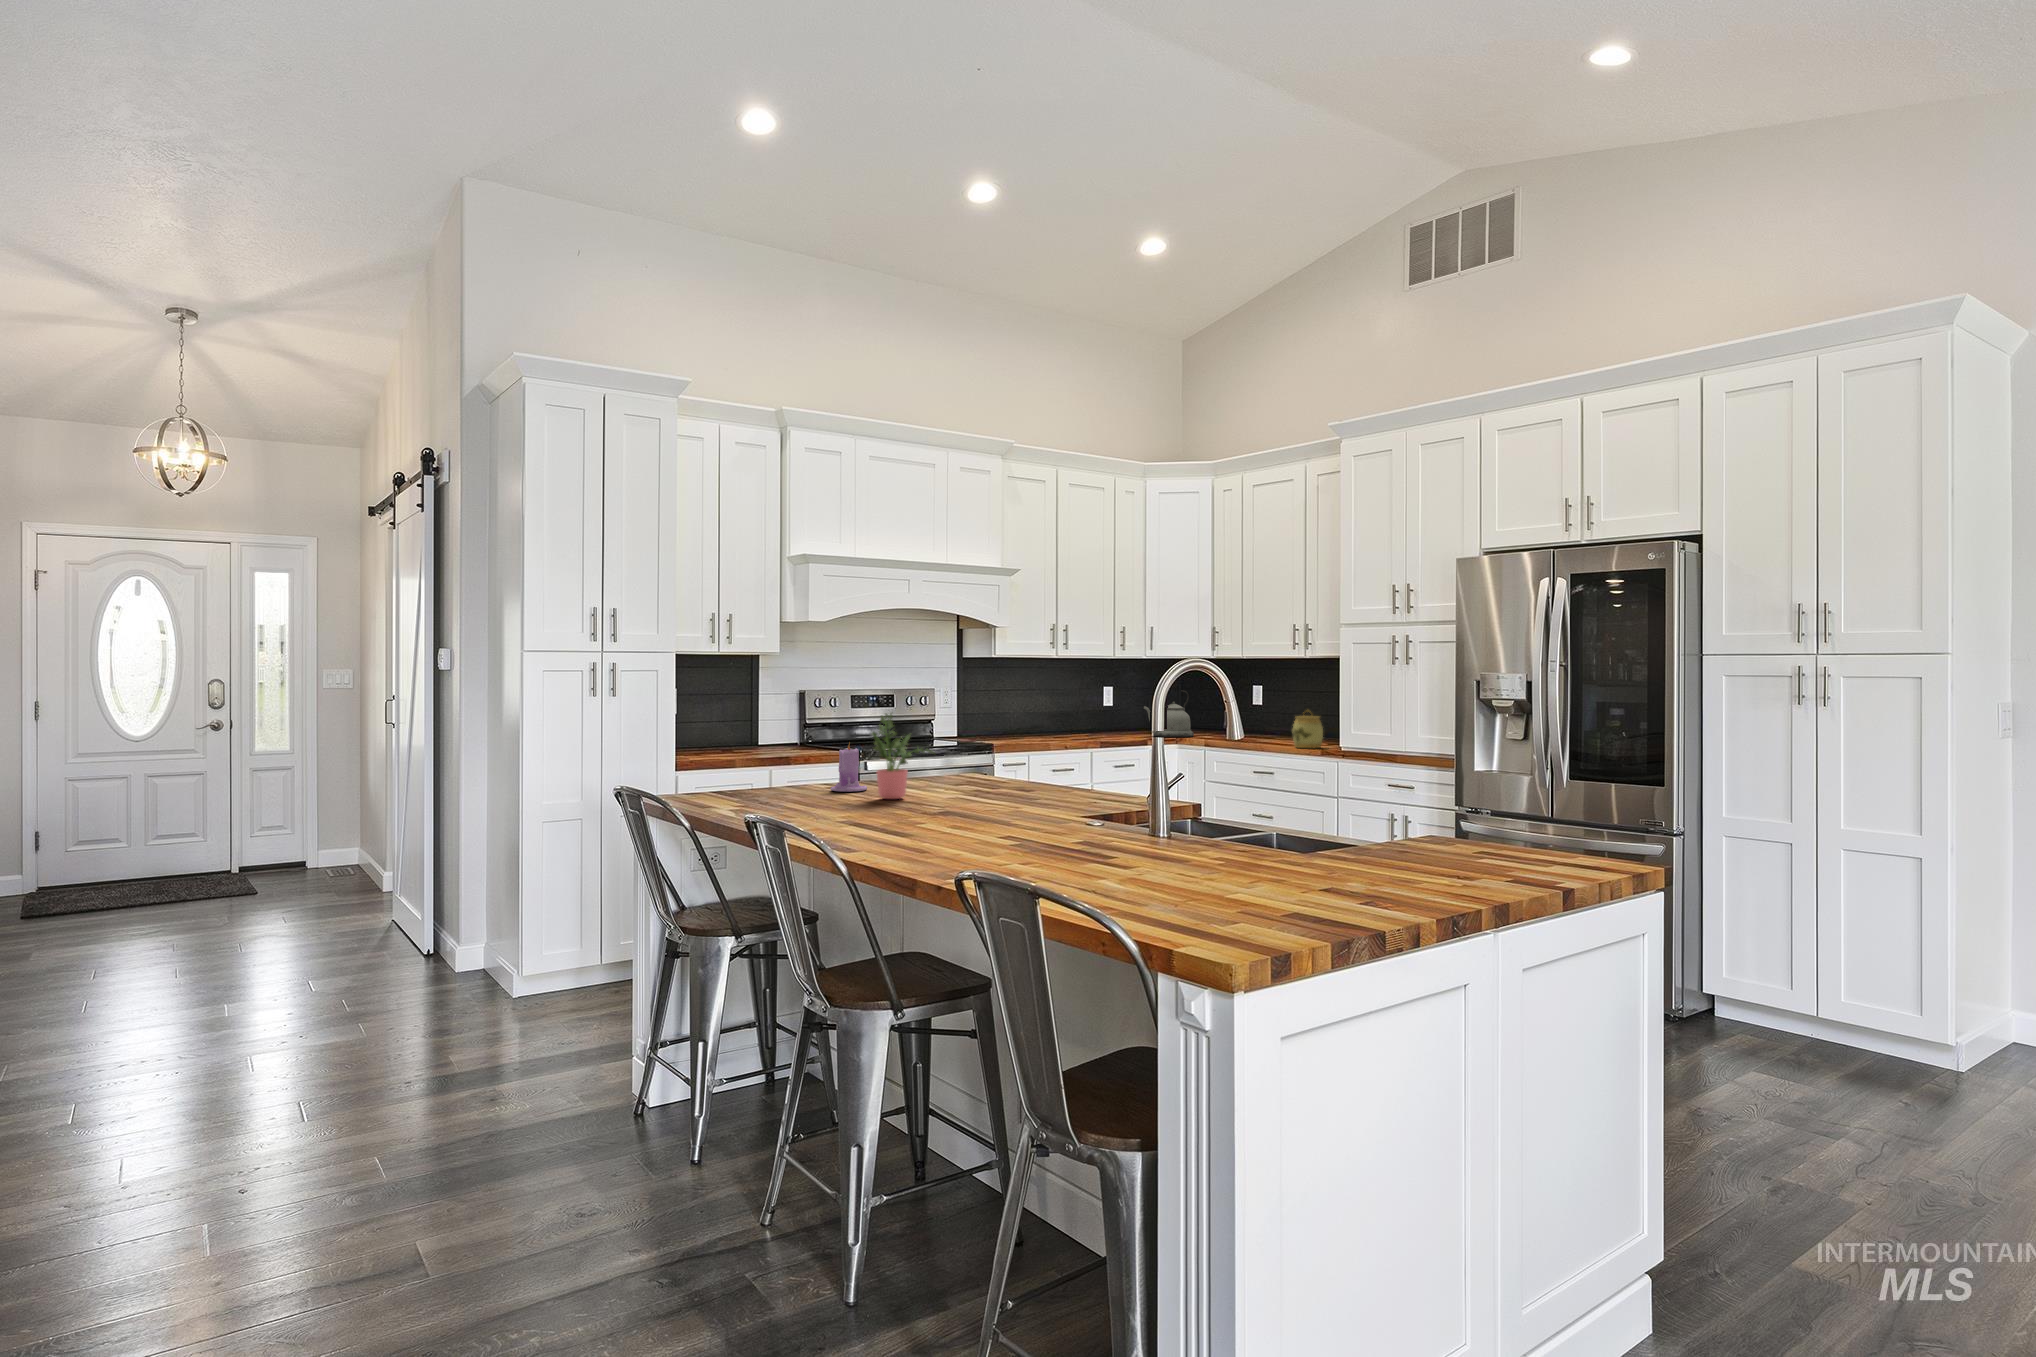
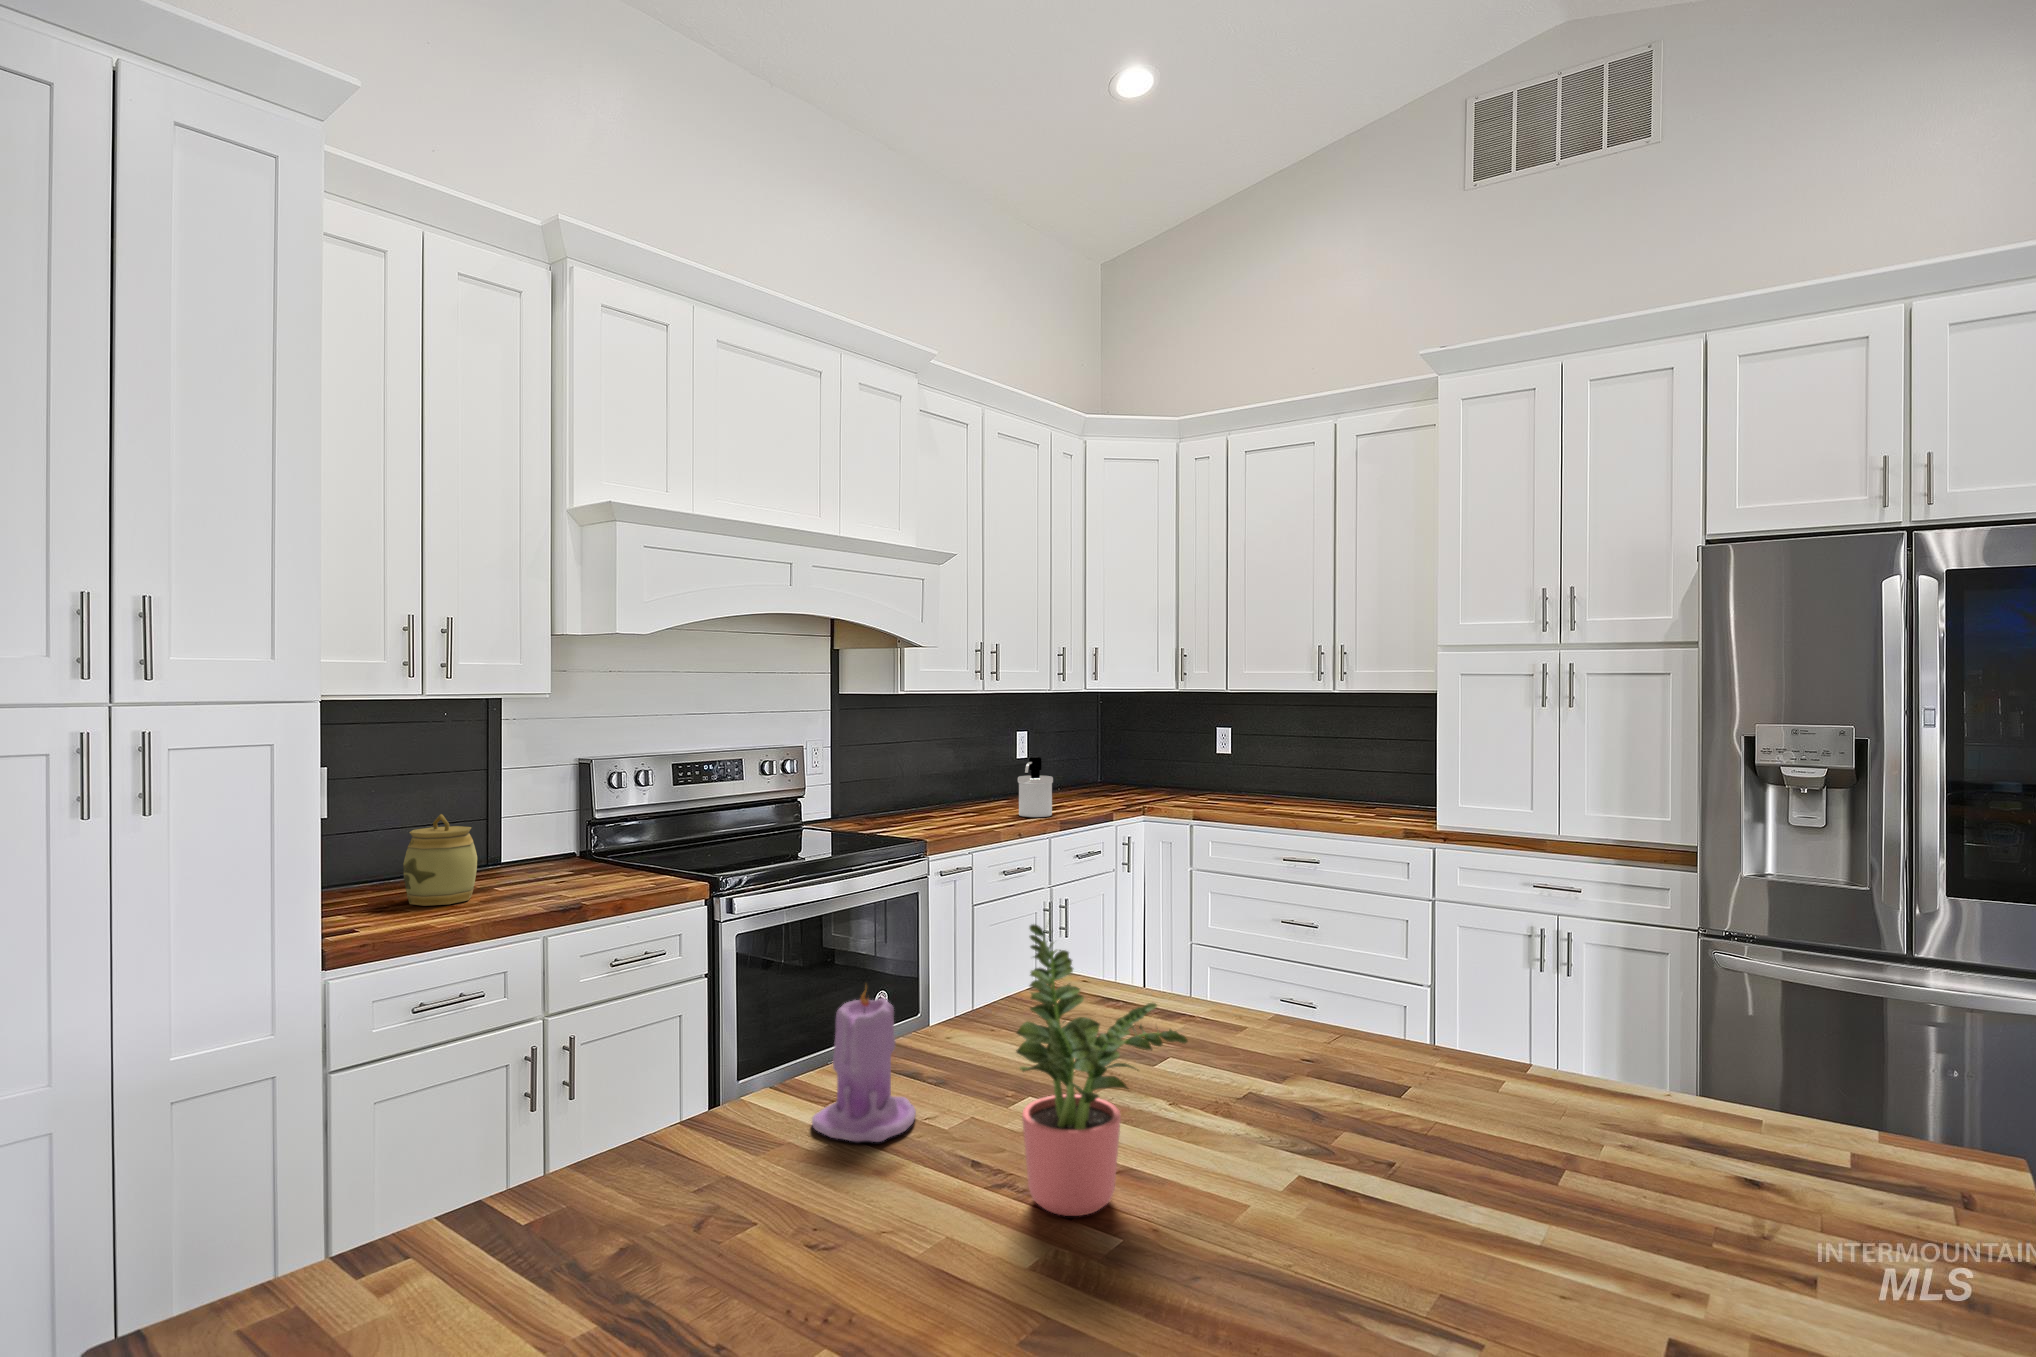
kettle: present [1143,691,1194,737] -> none [1091,736,1158,804]
soap dispenser: none [1078,701,1102,740] -> present [1018,757,1053,817]
jar: present [1292,711,1323,748] -> present [403,814,477,906]

